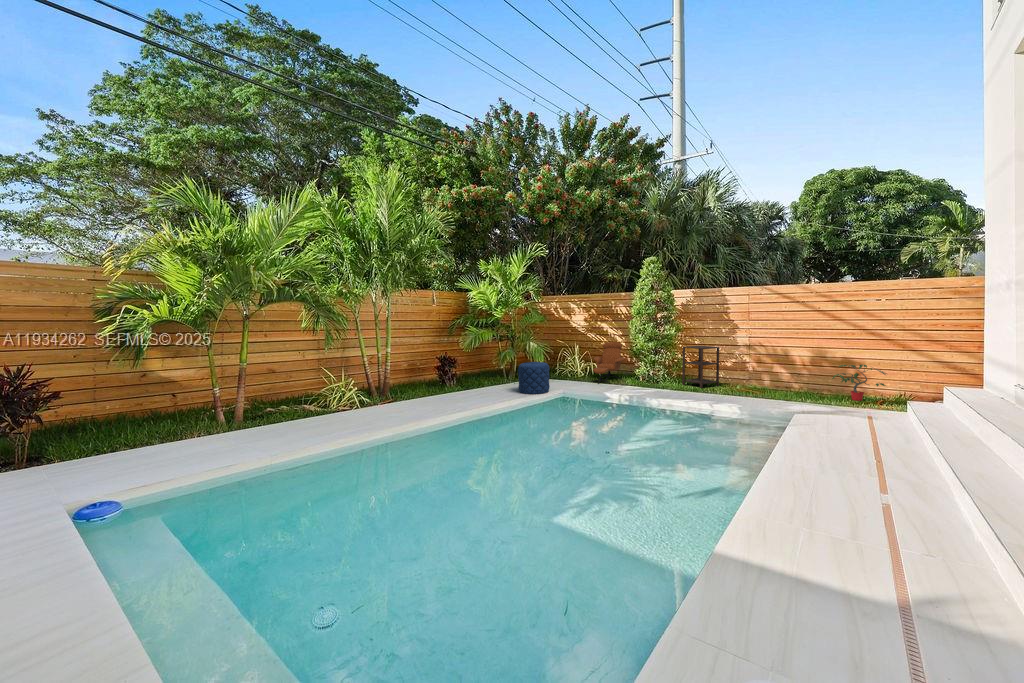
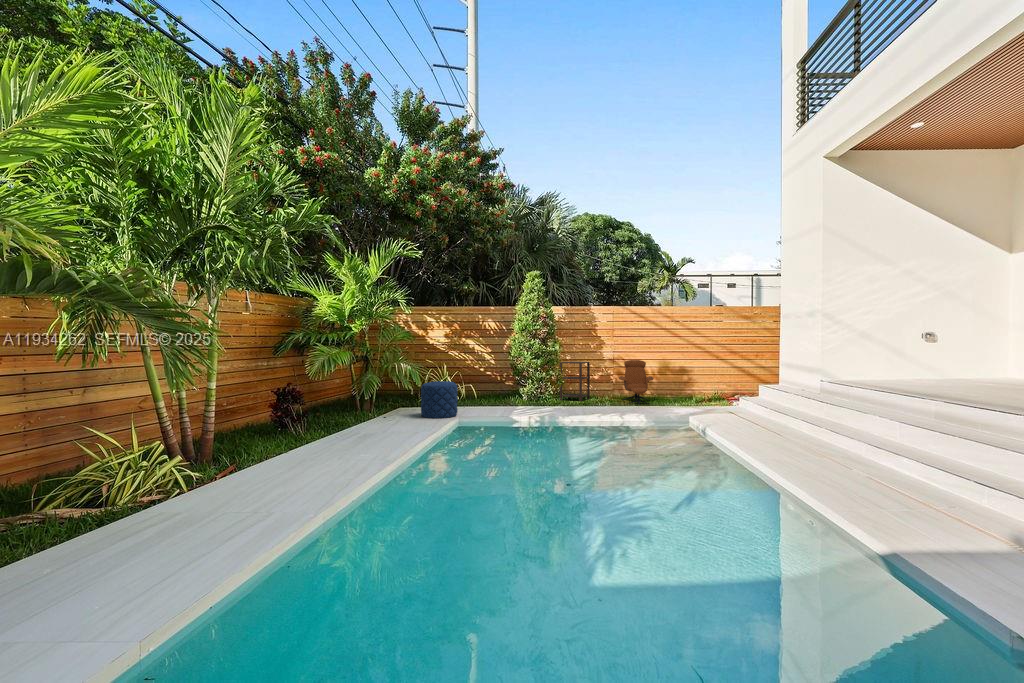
lounge chair: present [593,342,625,383] -> present [619,360,654,405]
potted plant: present [832,364,886,401] -> none [676,371,714,401]

